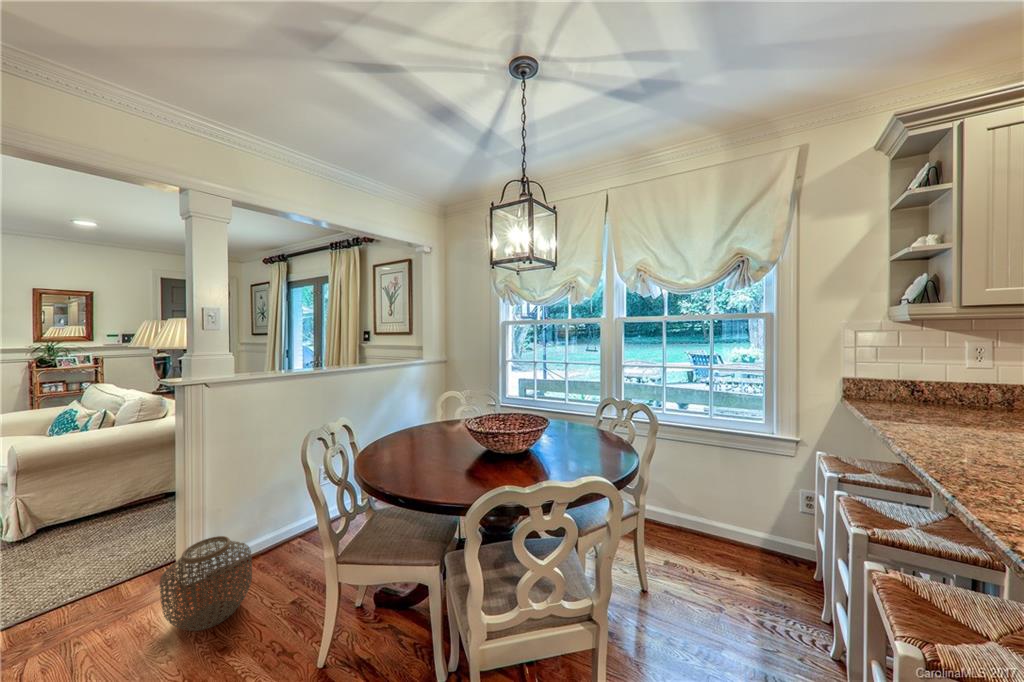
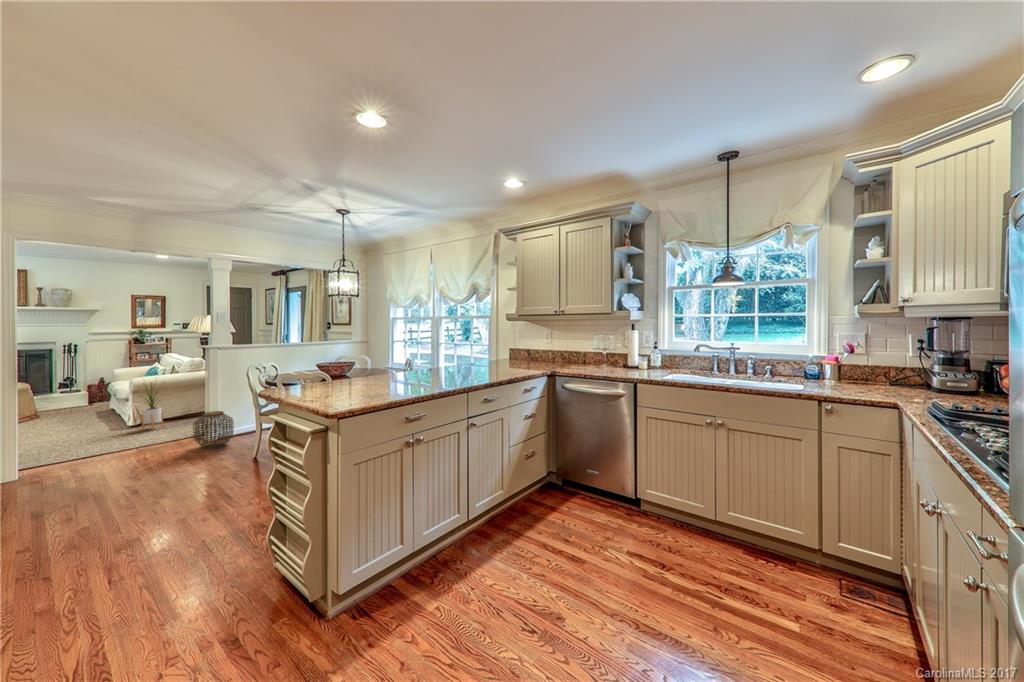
house plant: none [11,447,103,560] -> present [141,382,163,430]

